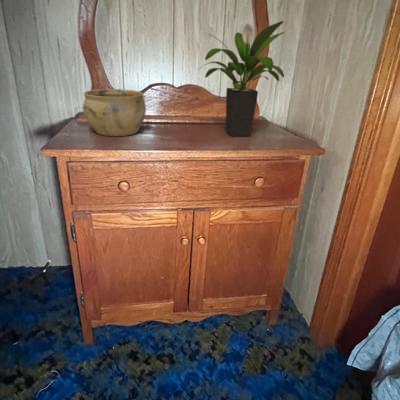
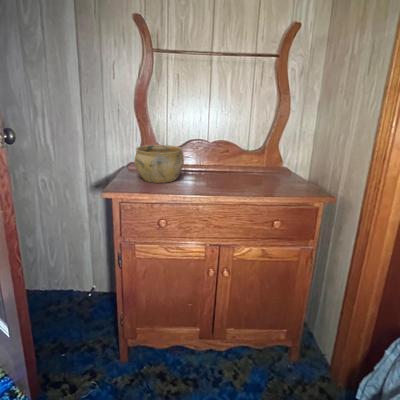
potted plant: present [205,21,284,136] -> none [227,95,301,185]

